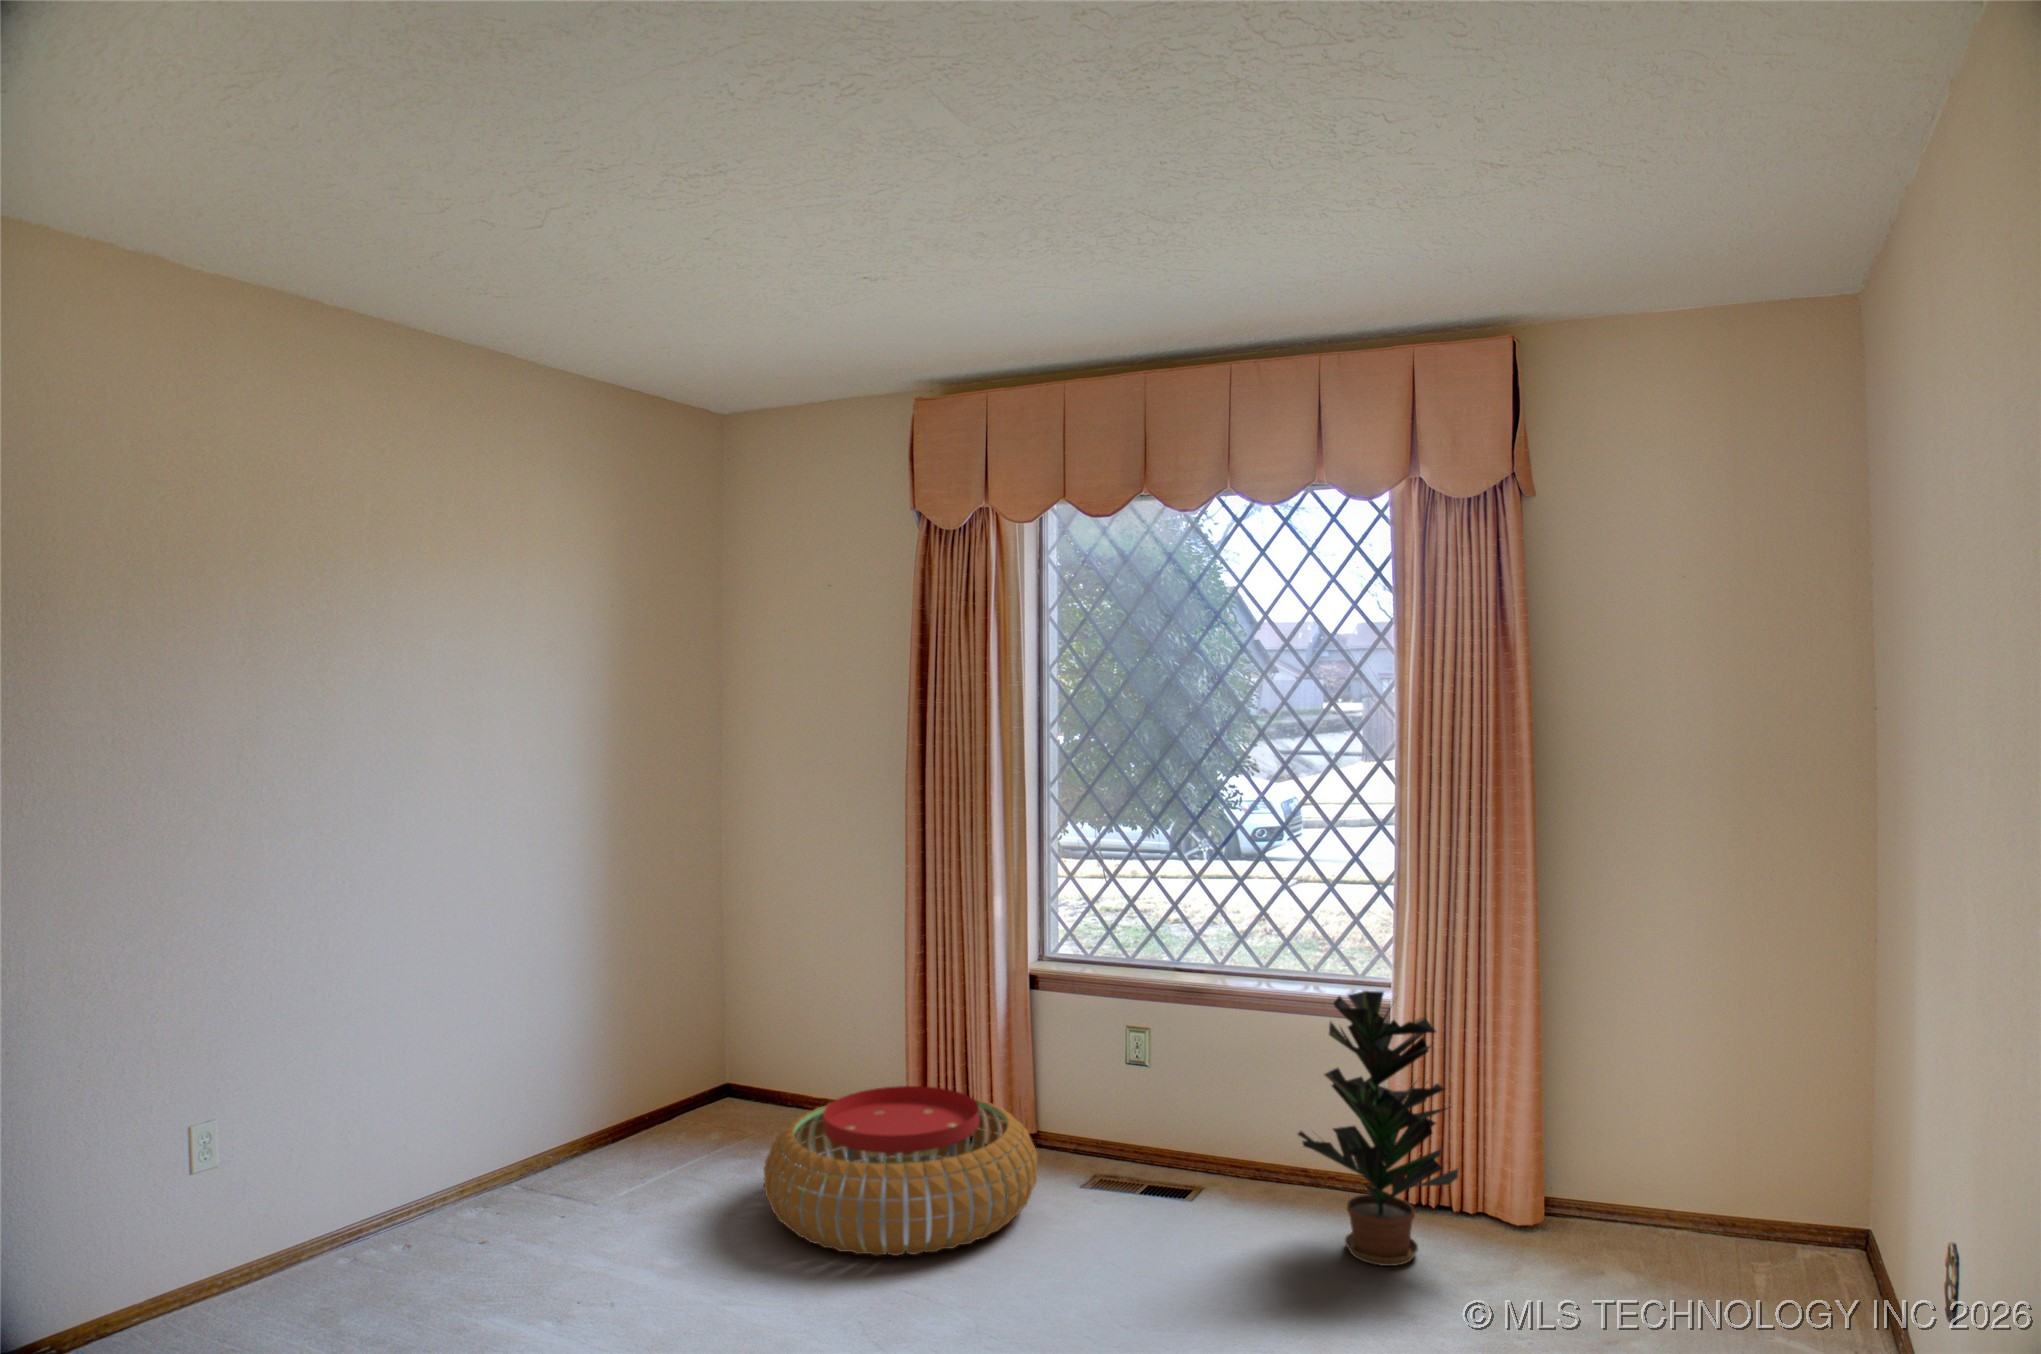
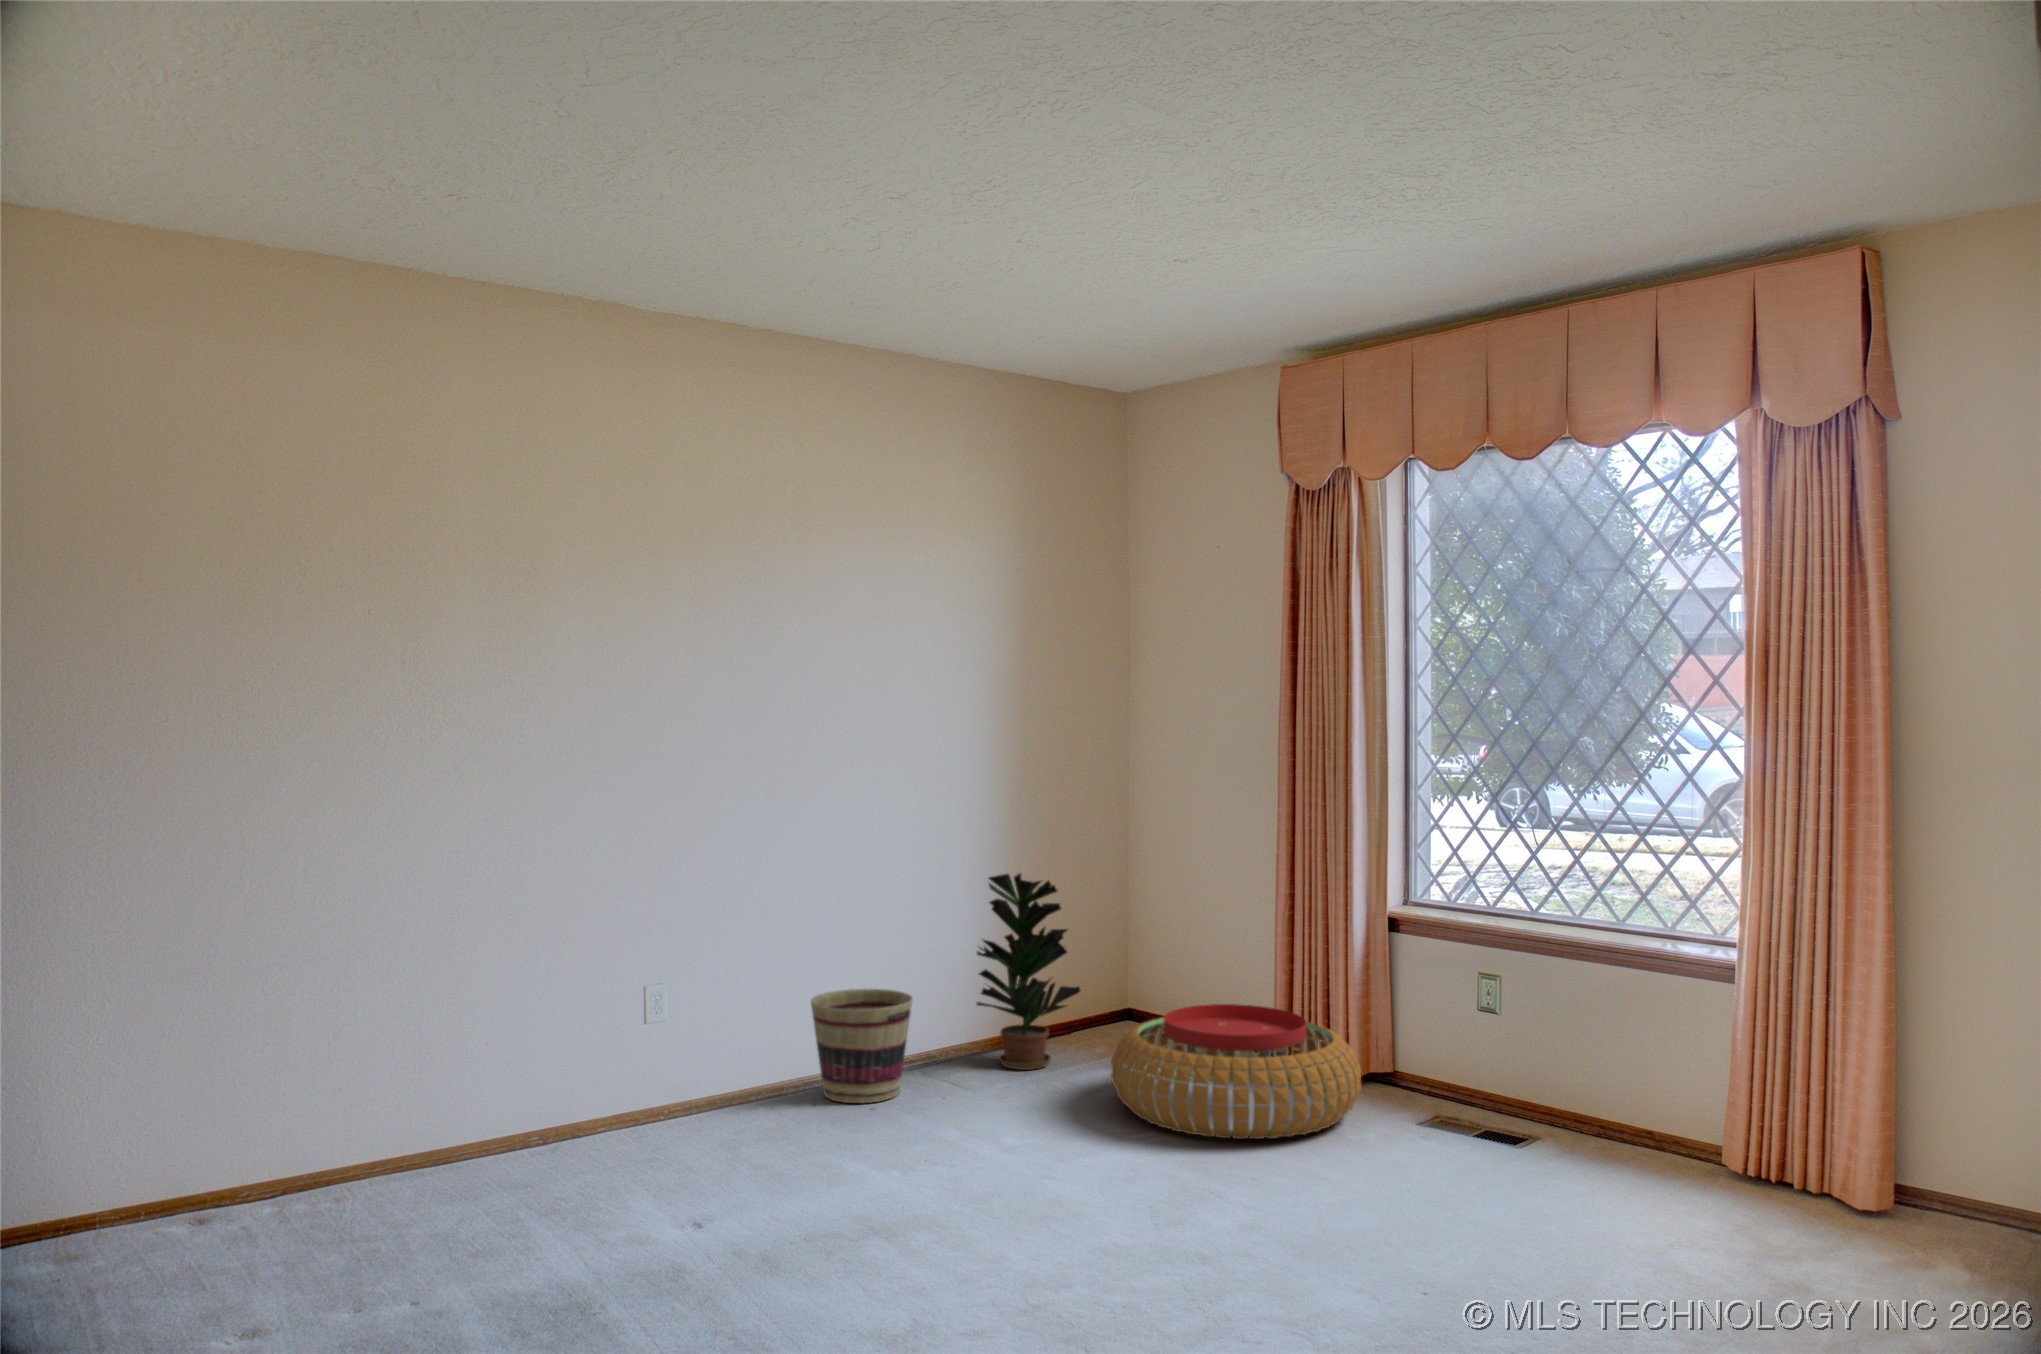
potted plant: present [1298,991,1458,1266] -> present [977,874,1080,1070]
basket: none [370,1127,511,1289] -> present [811,989,913,1103]

